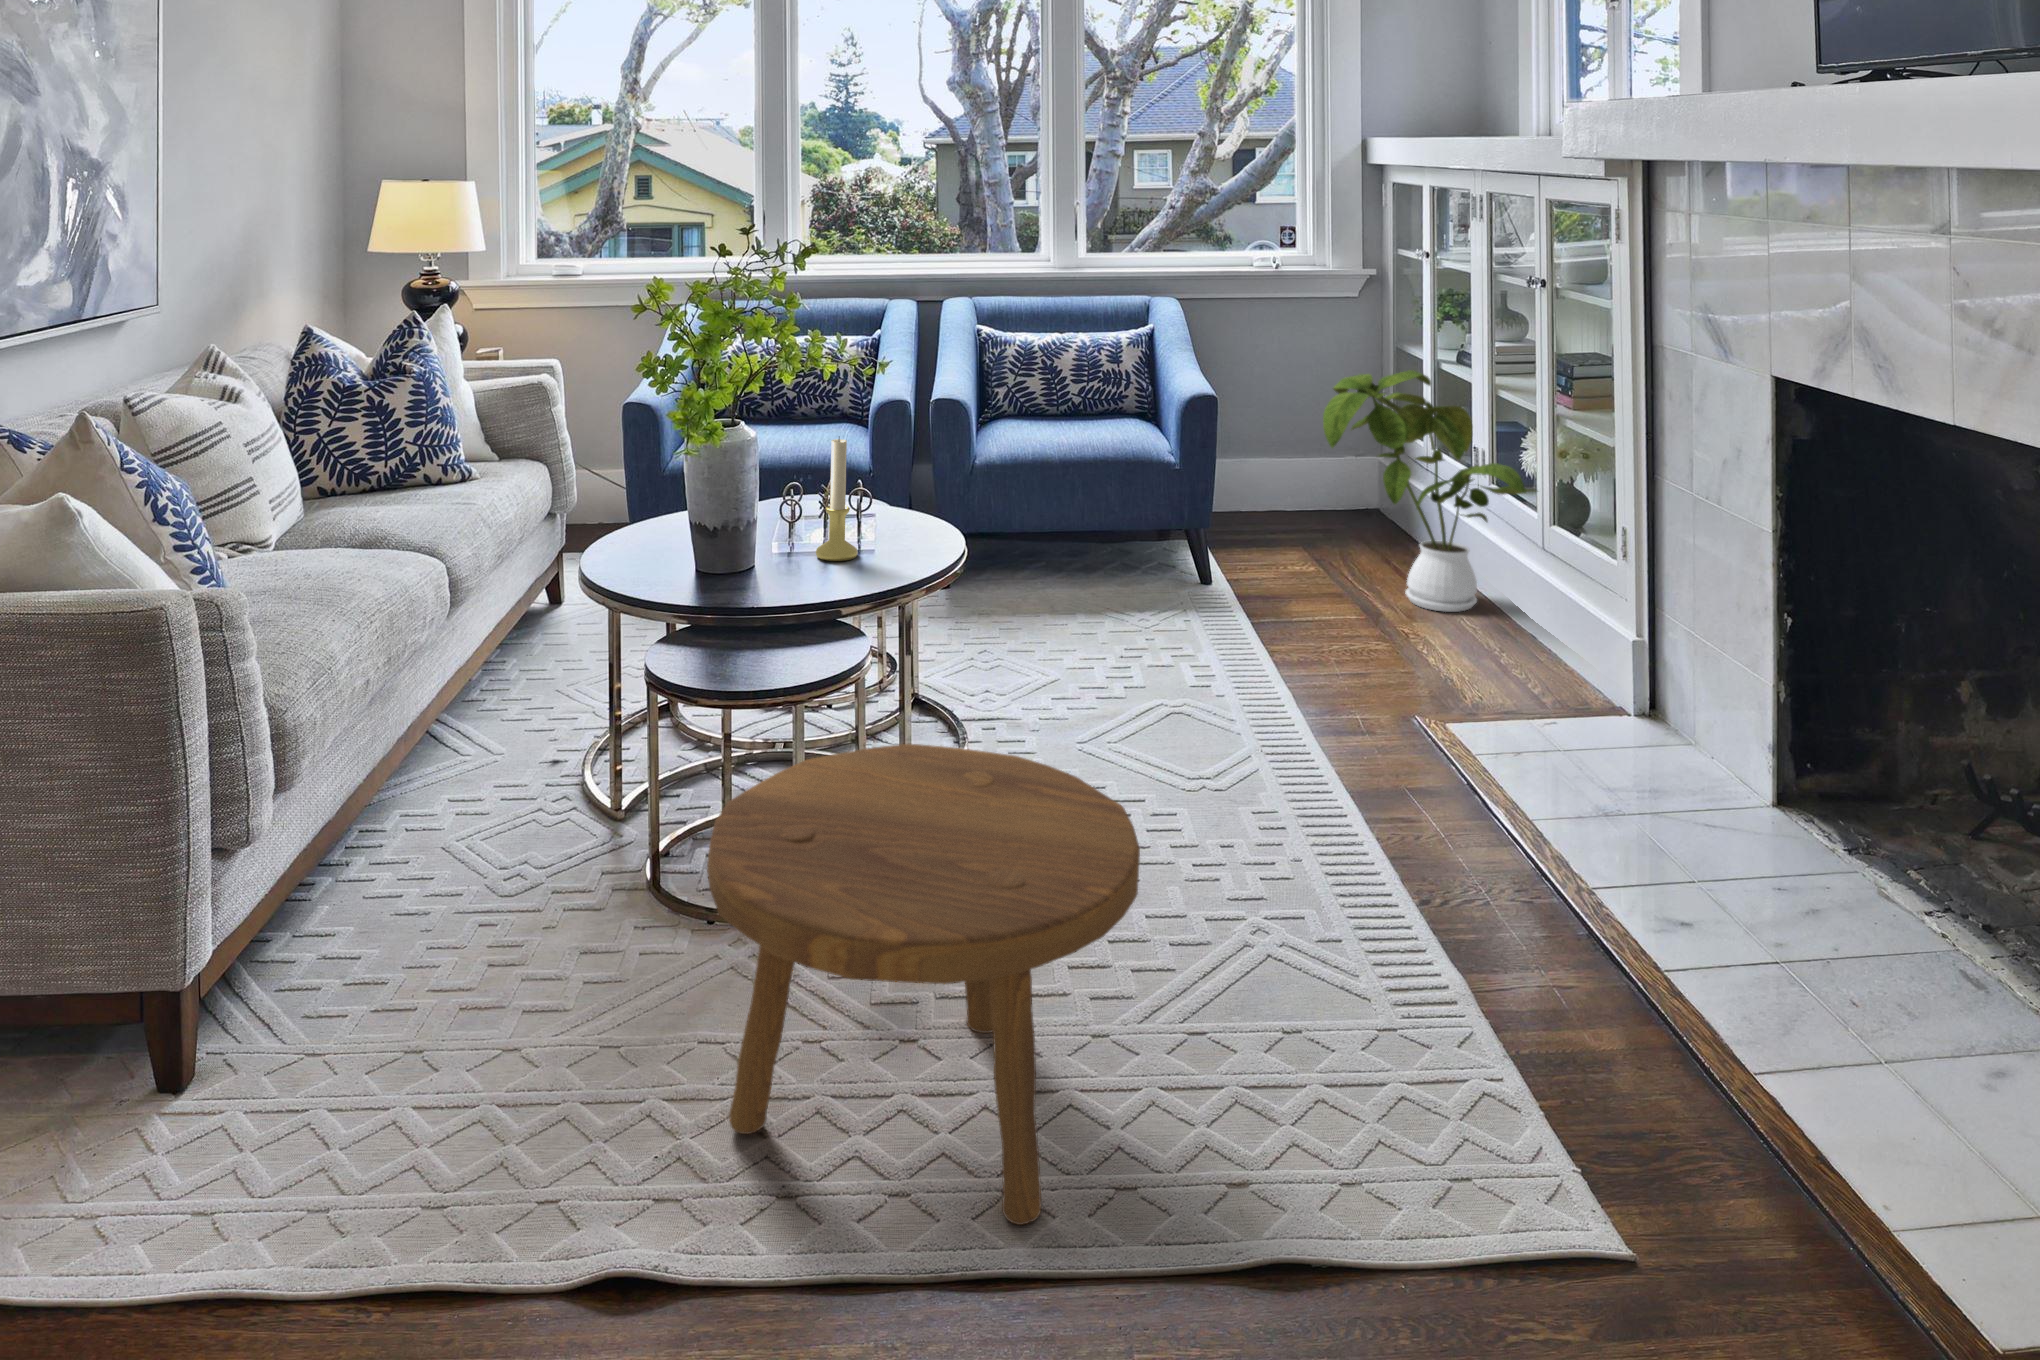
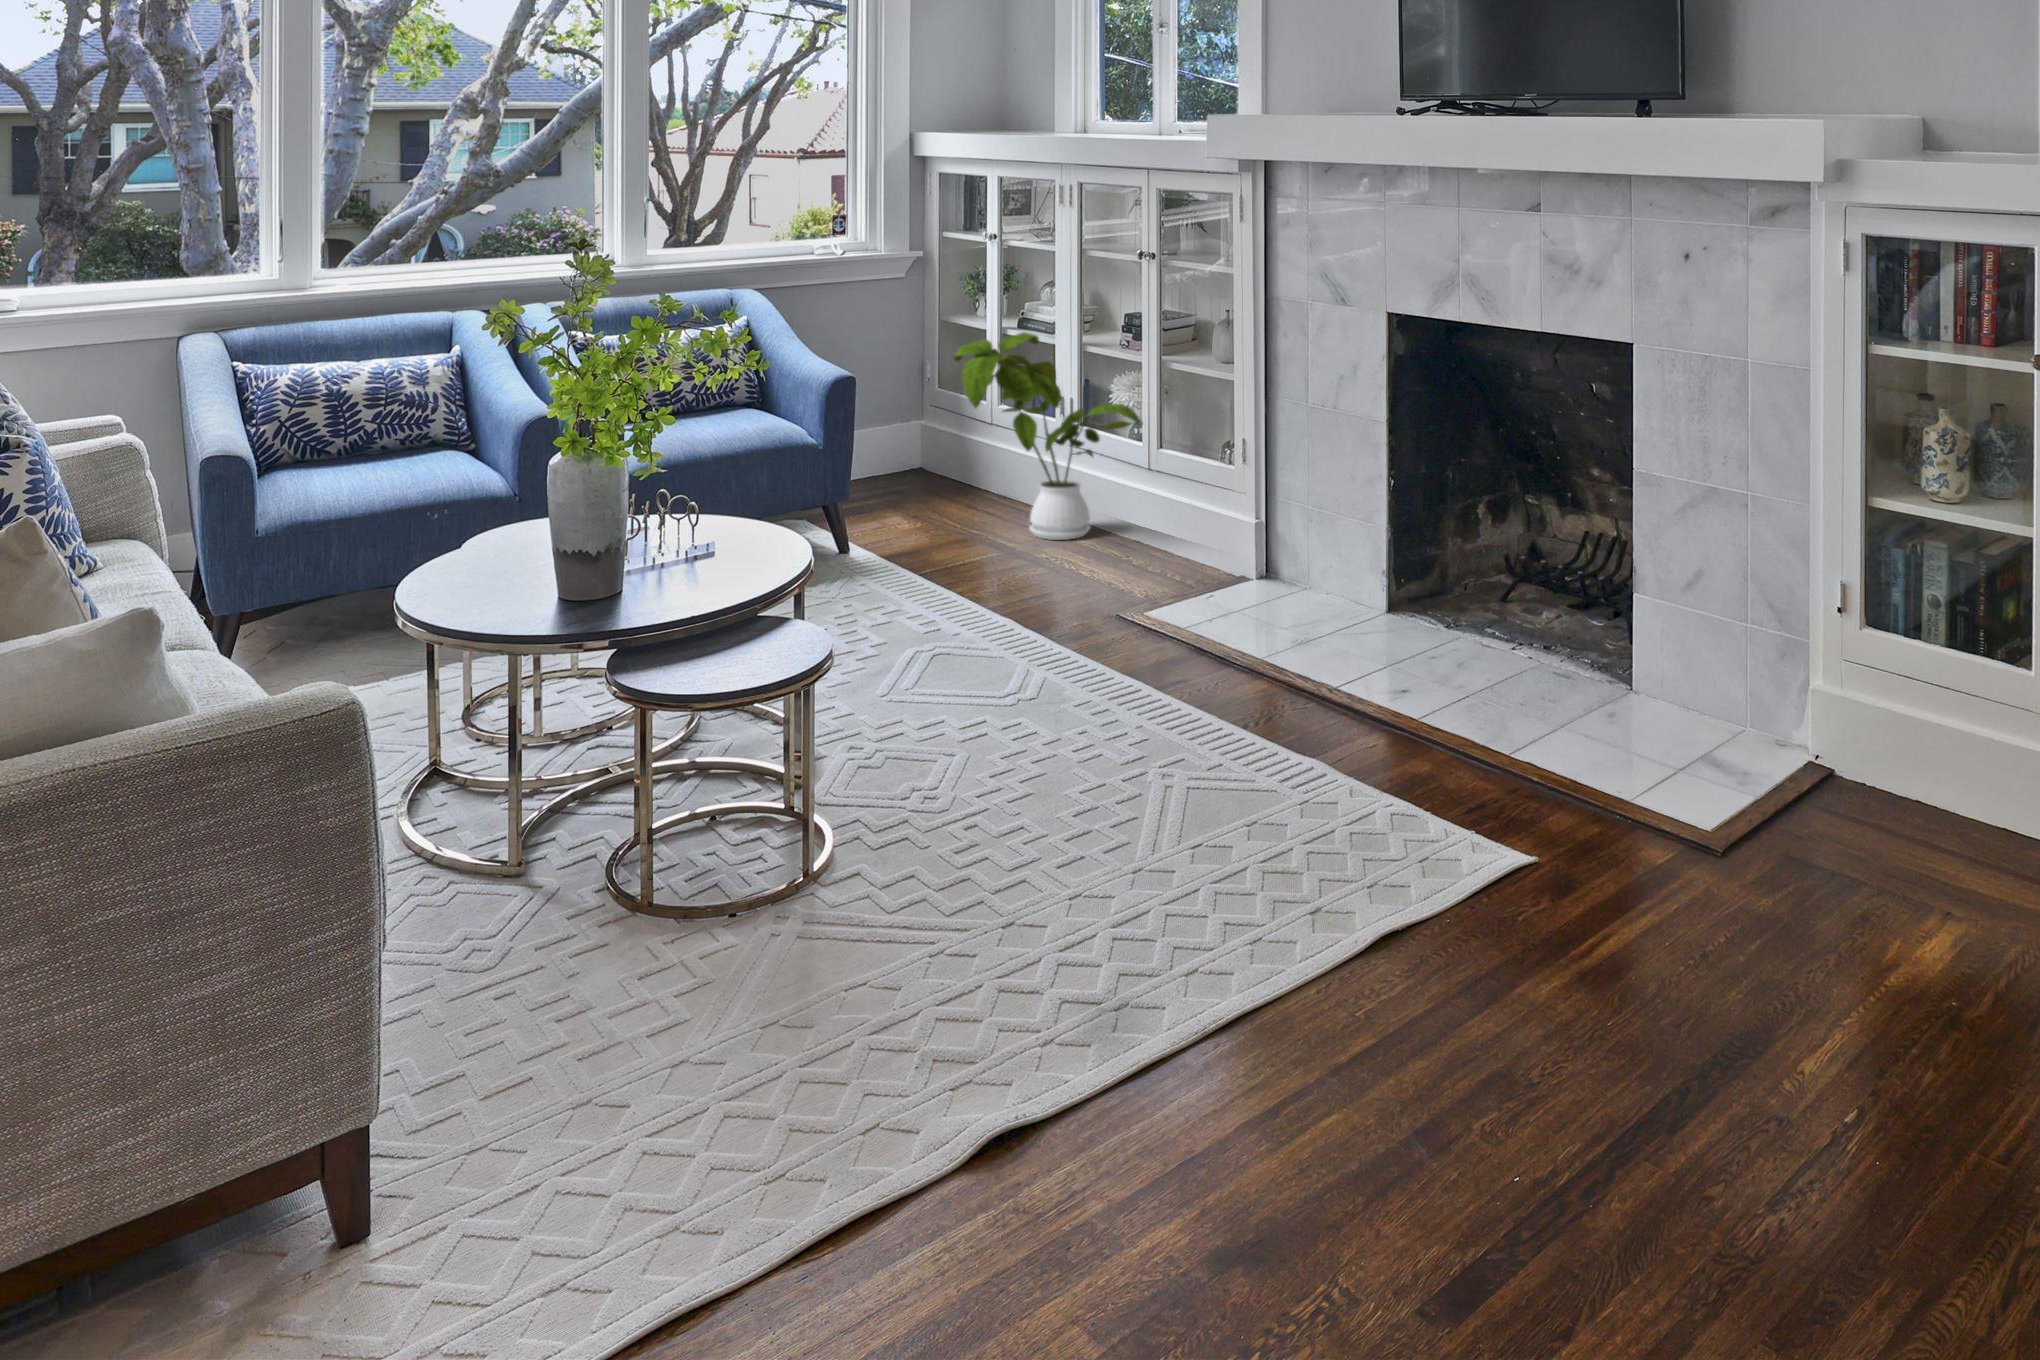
candle holder: present [816,436,858,561] -> none [675,436,718,558]
footstool: present [707,744,1140,1225] -> none [861,659,1212,1003]

